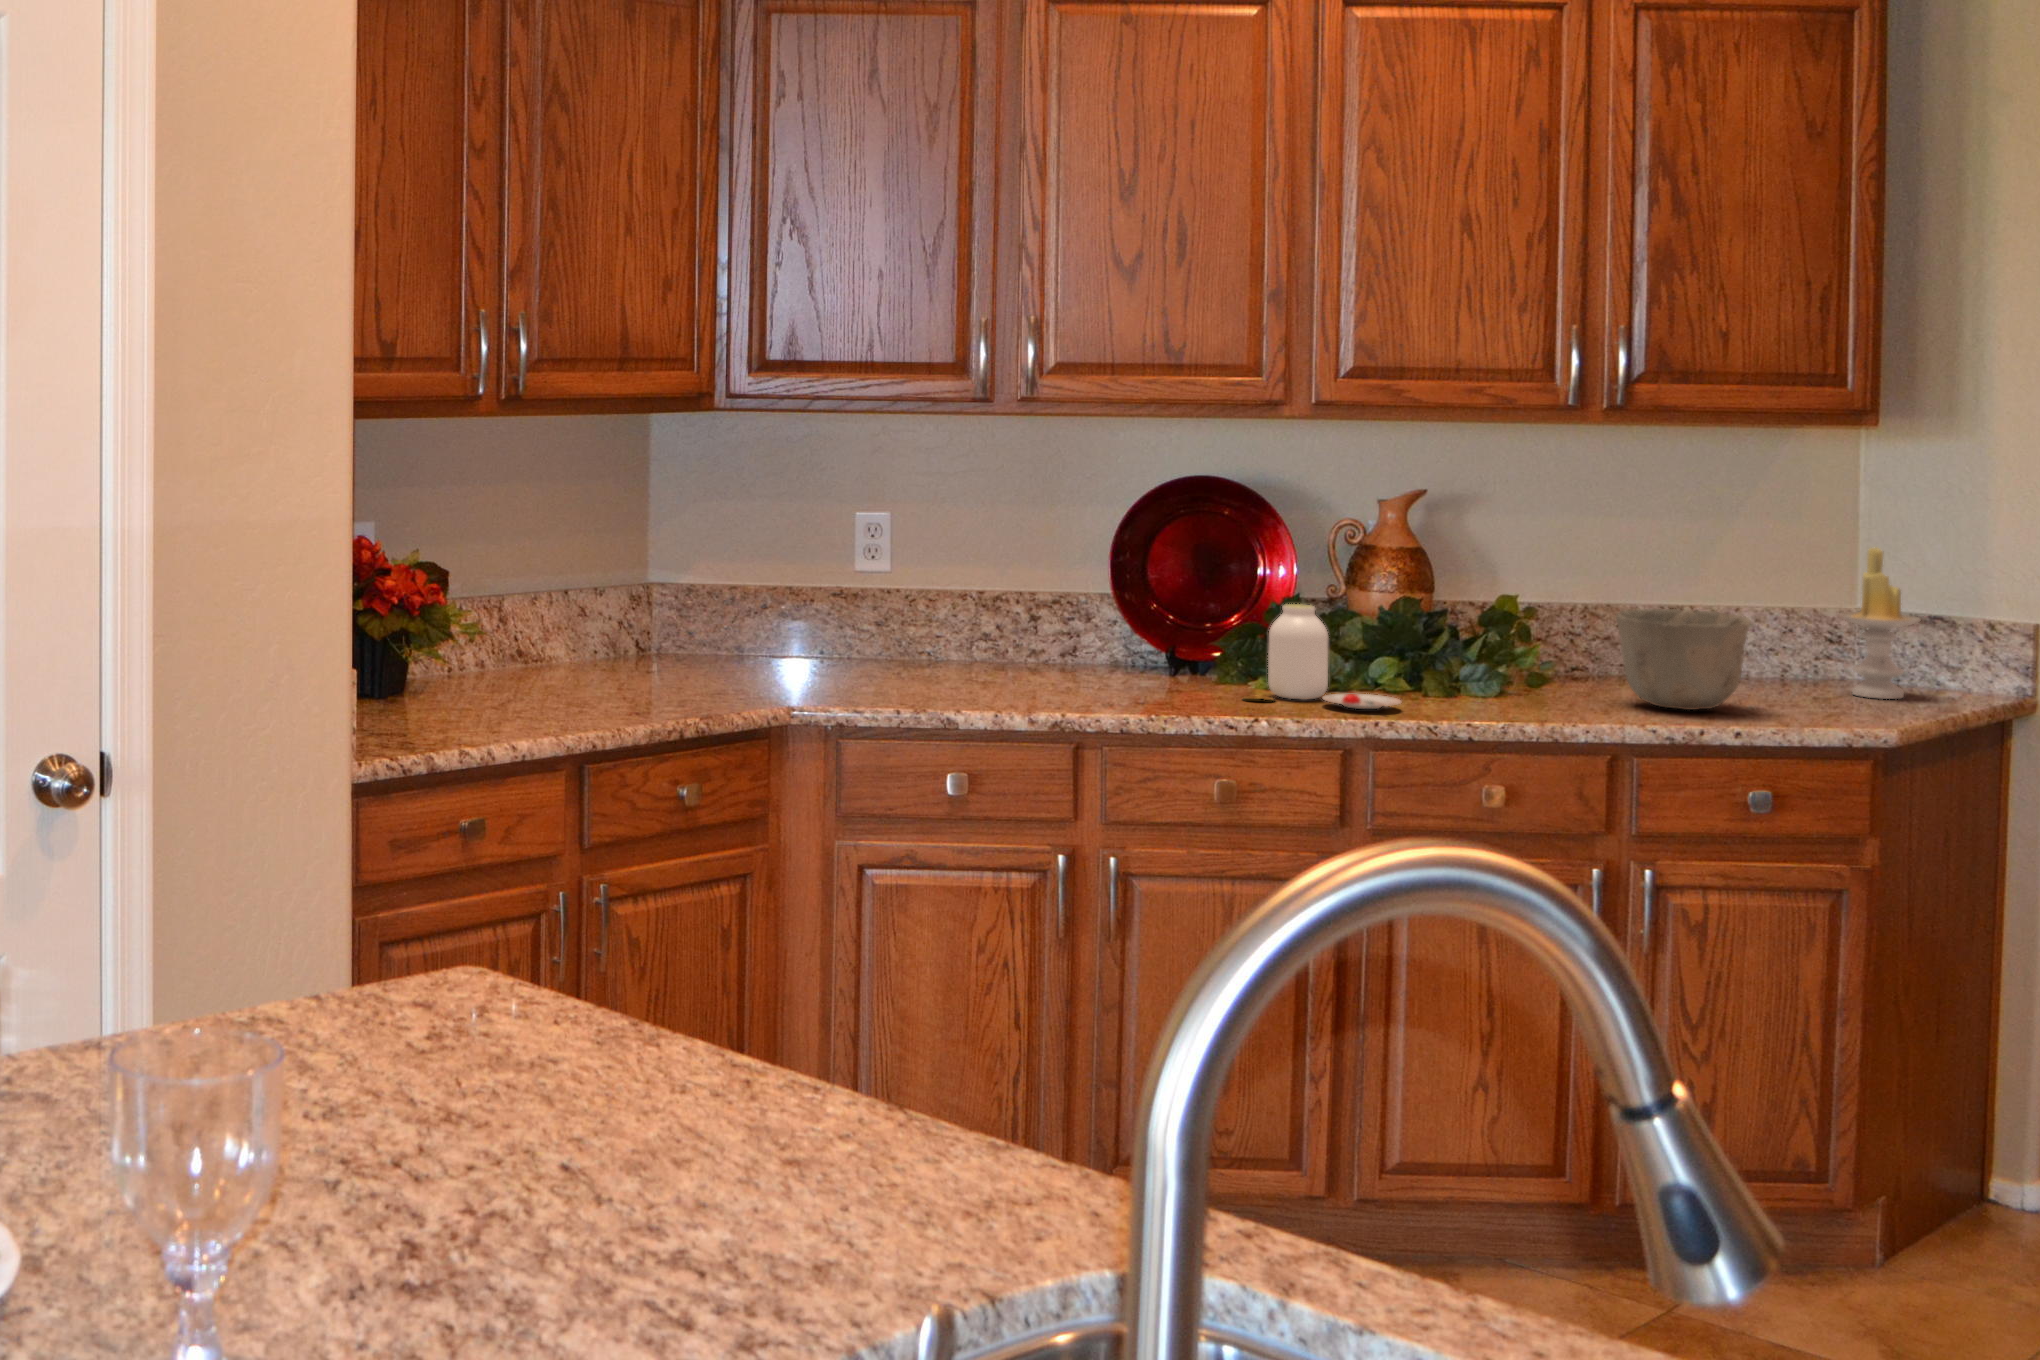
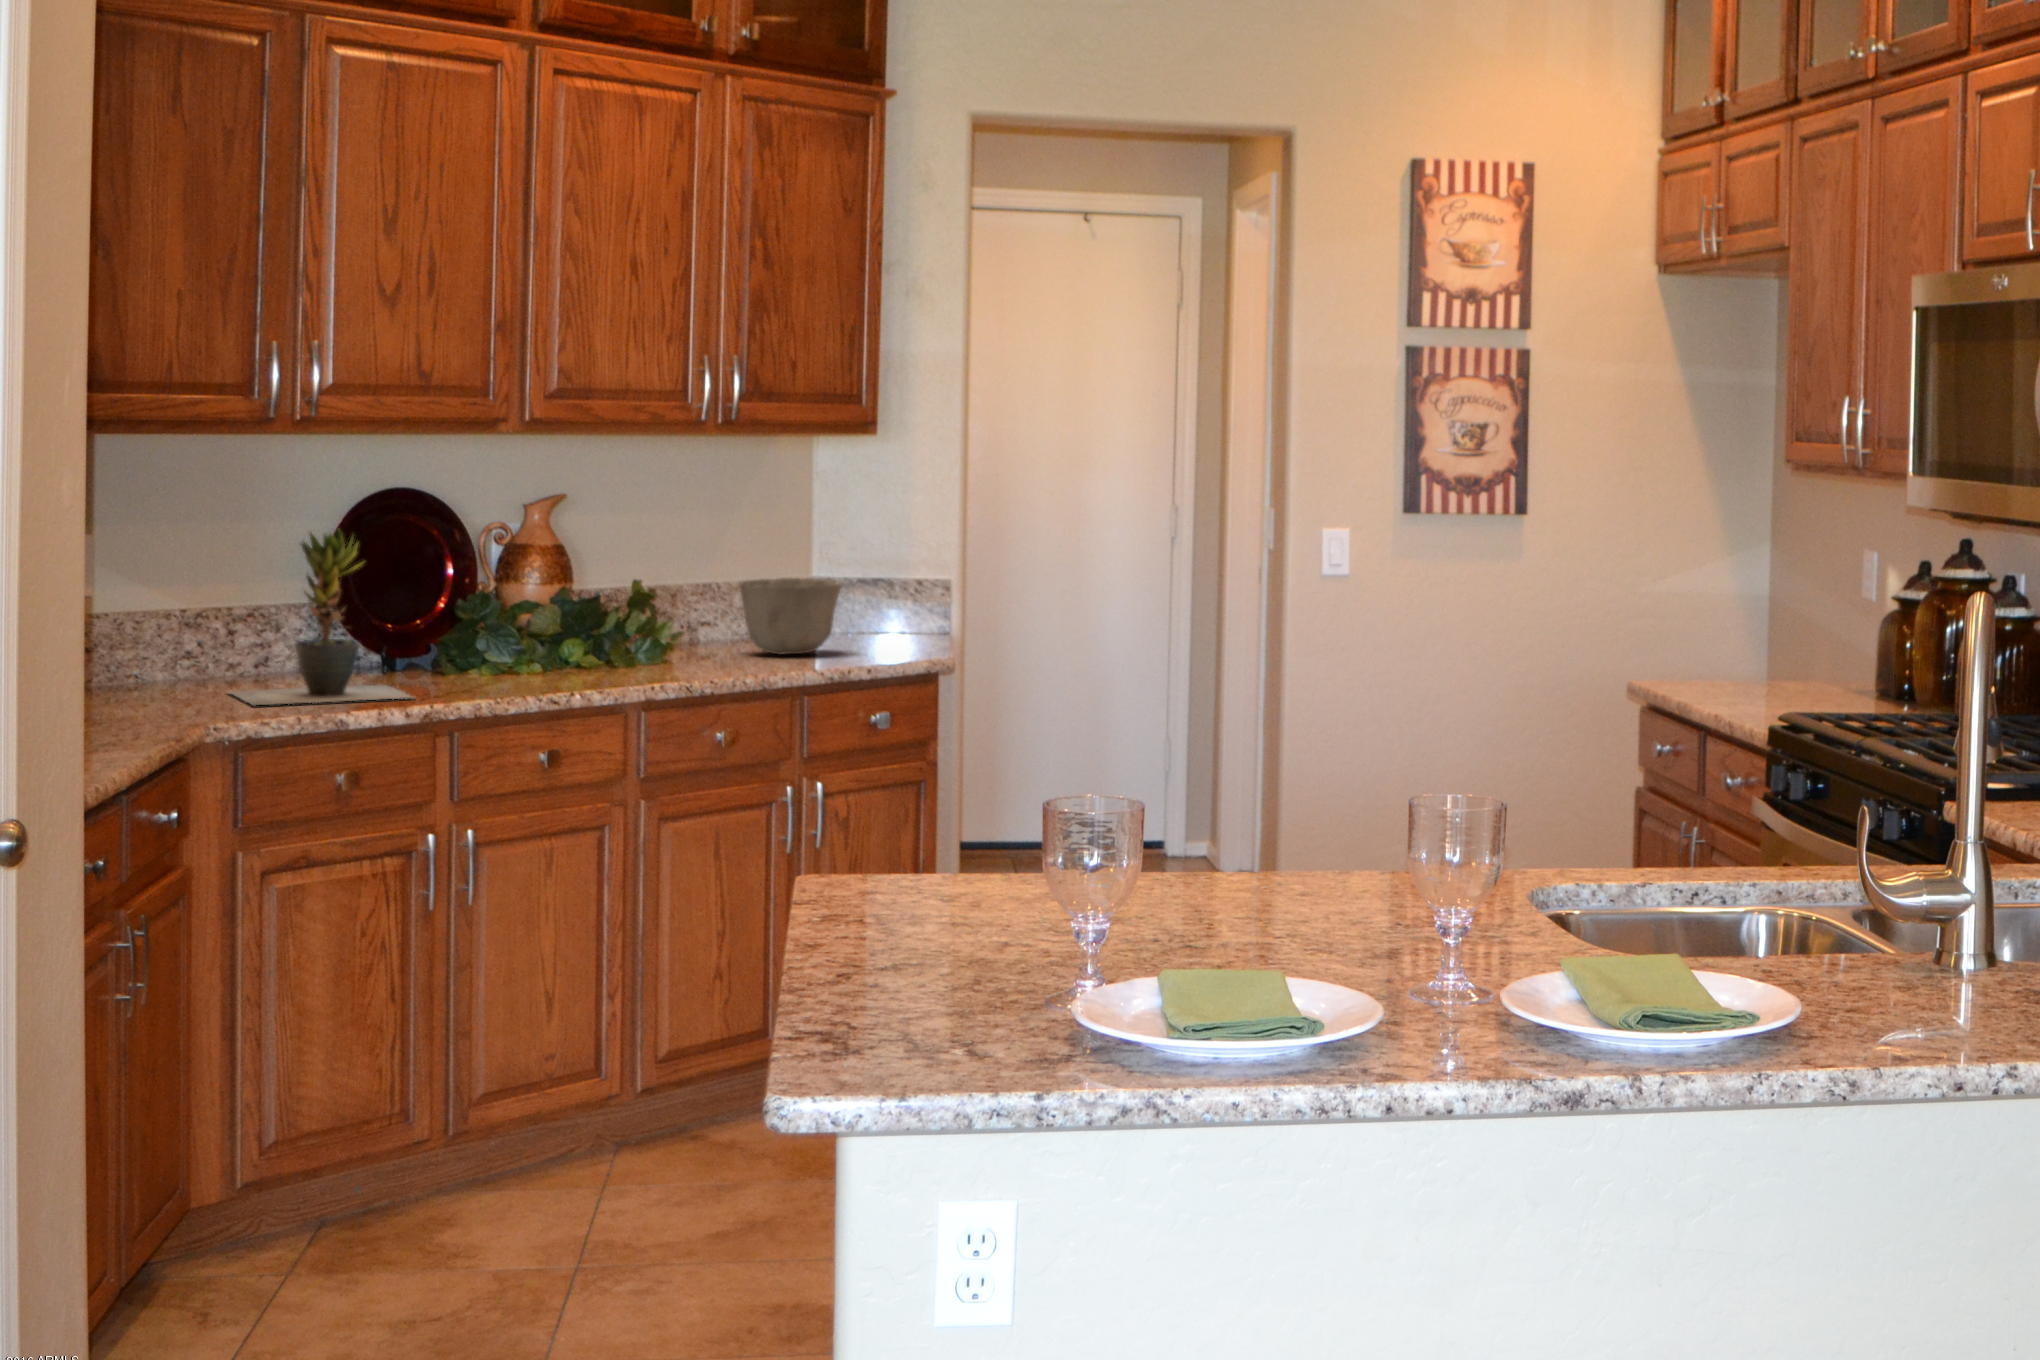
potted plant: none [921,516,1115,707] -> present [230,530,412,705]
candle: present [1838,547,1920,699] -> none [834,524,893,638]
jar: present [1244,604,1401,709] -> none [503,595,643,681]

